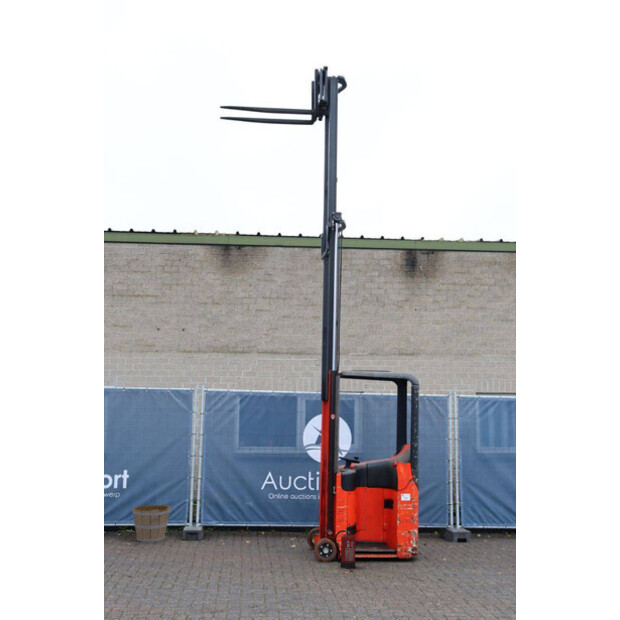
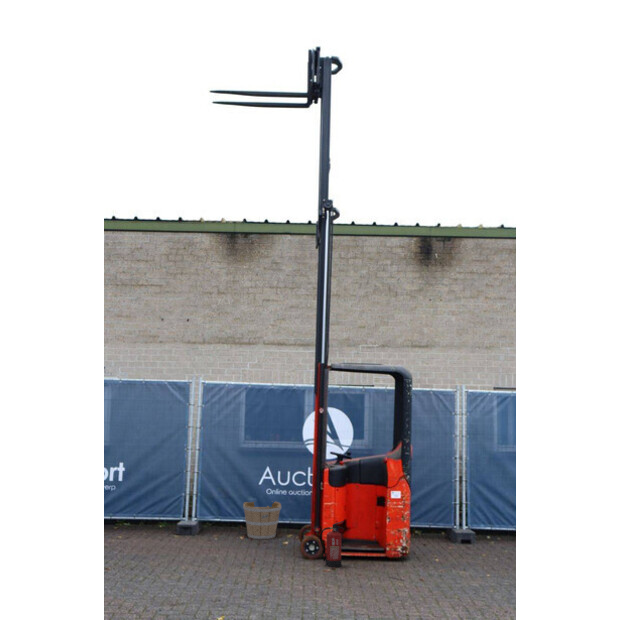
wooden bucket: present [132,504,171,542] -> present [243,502,282,539]

